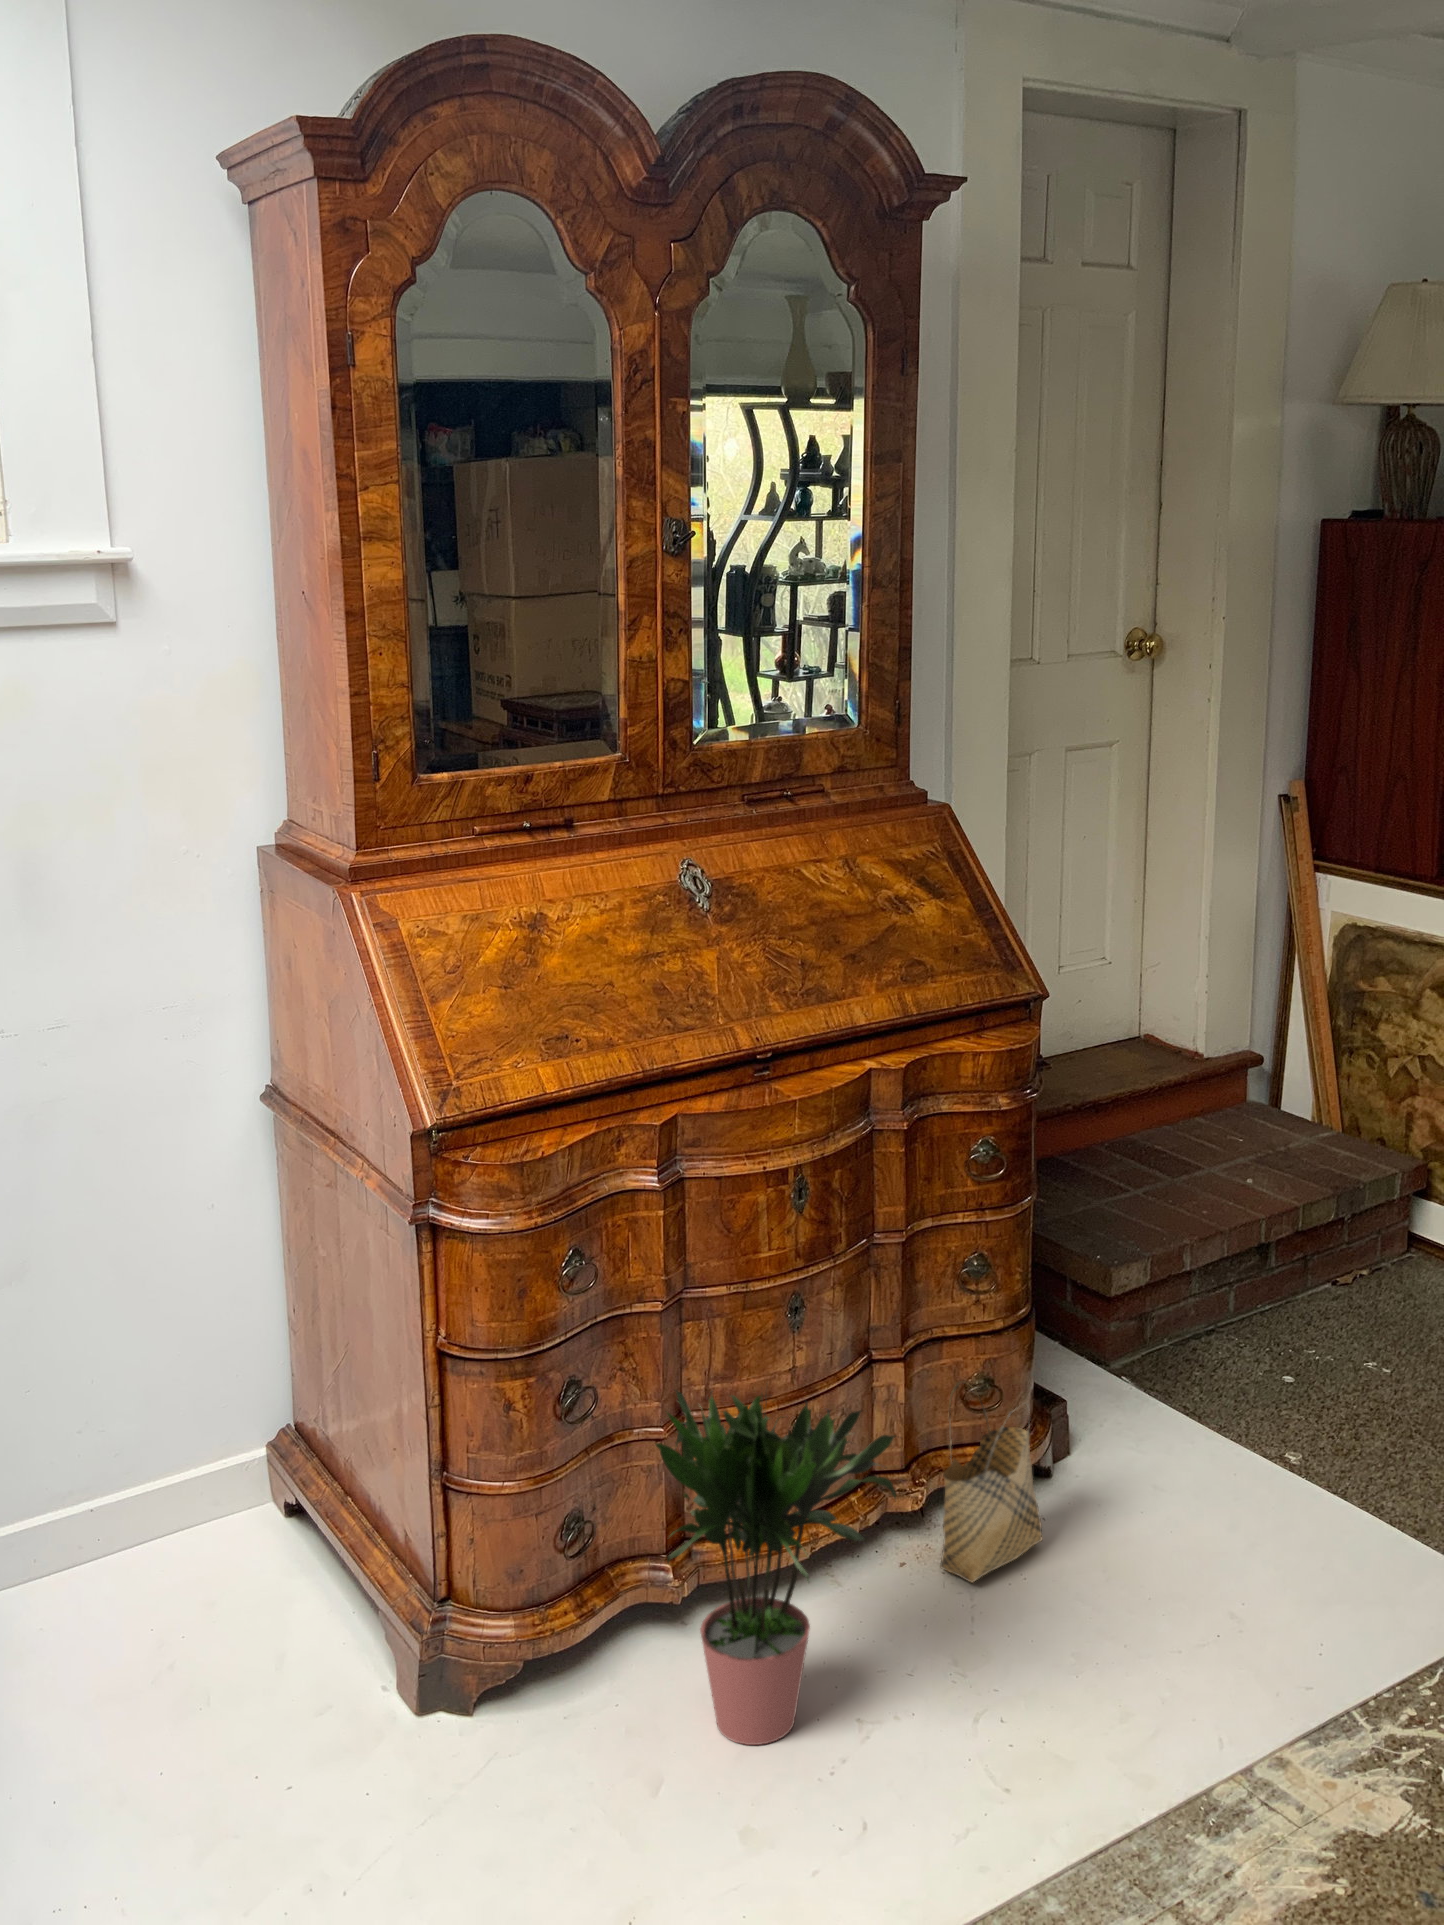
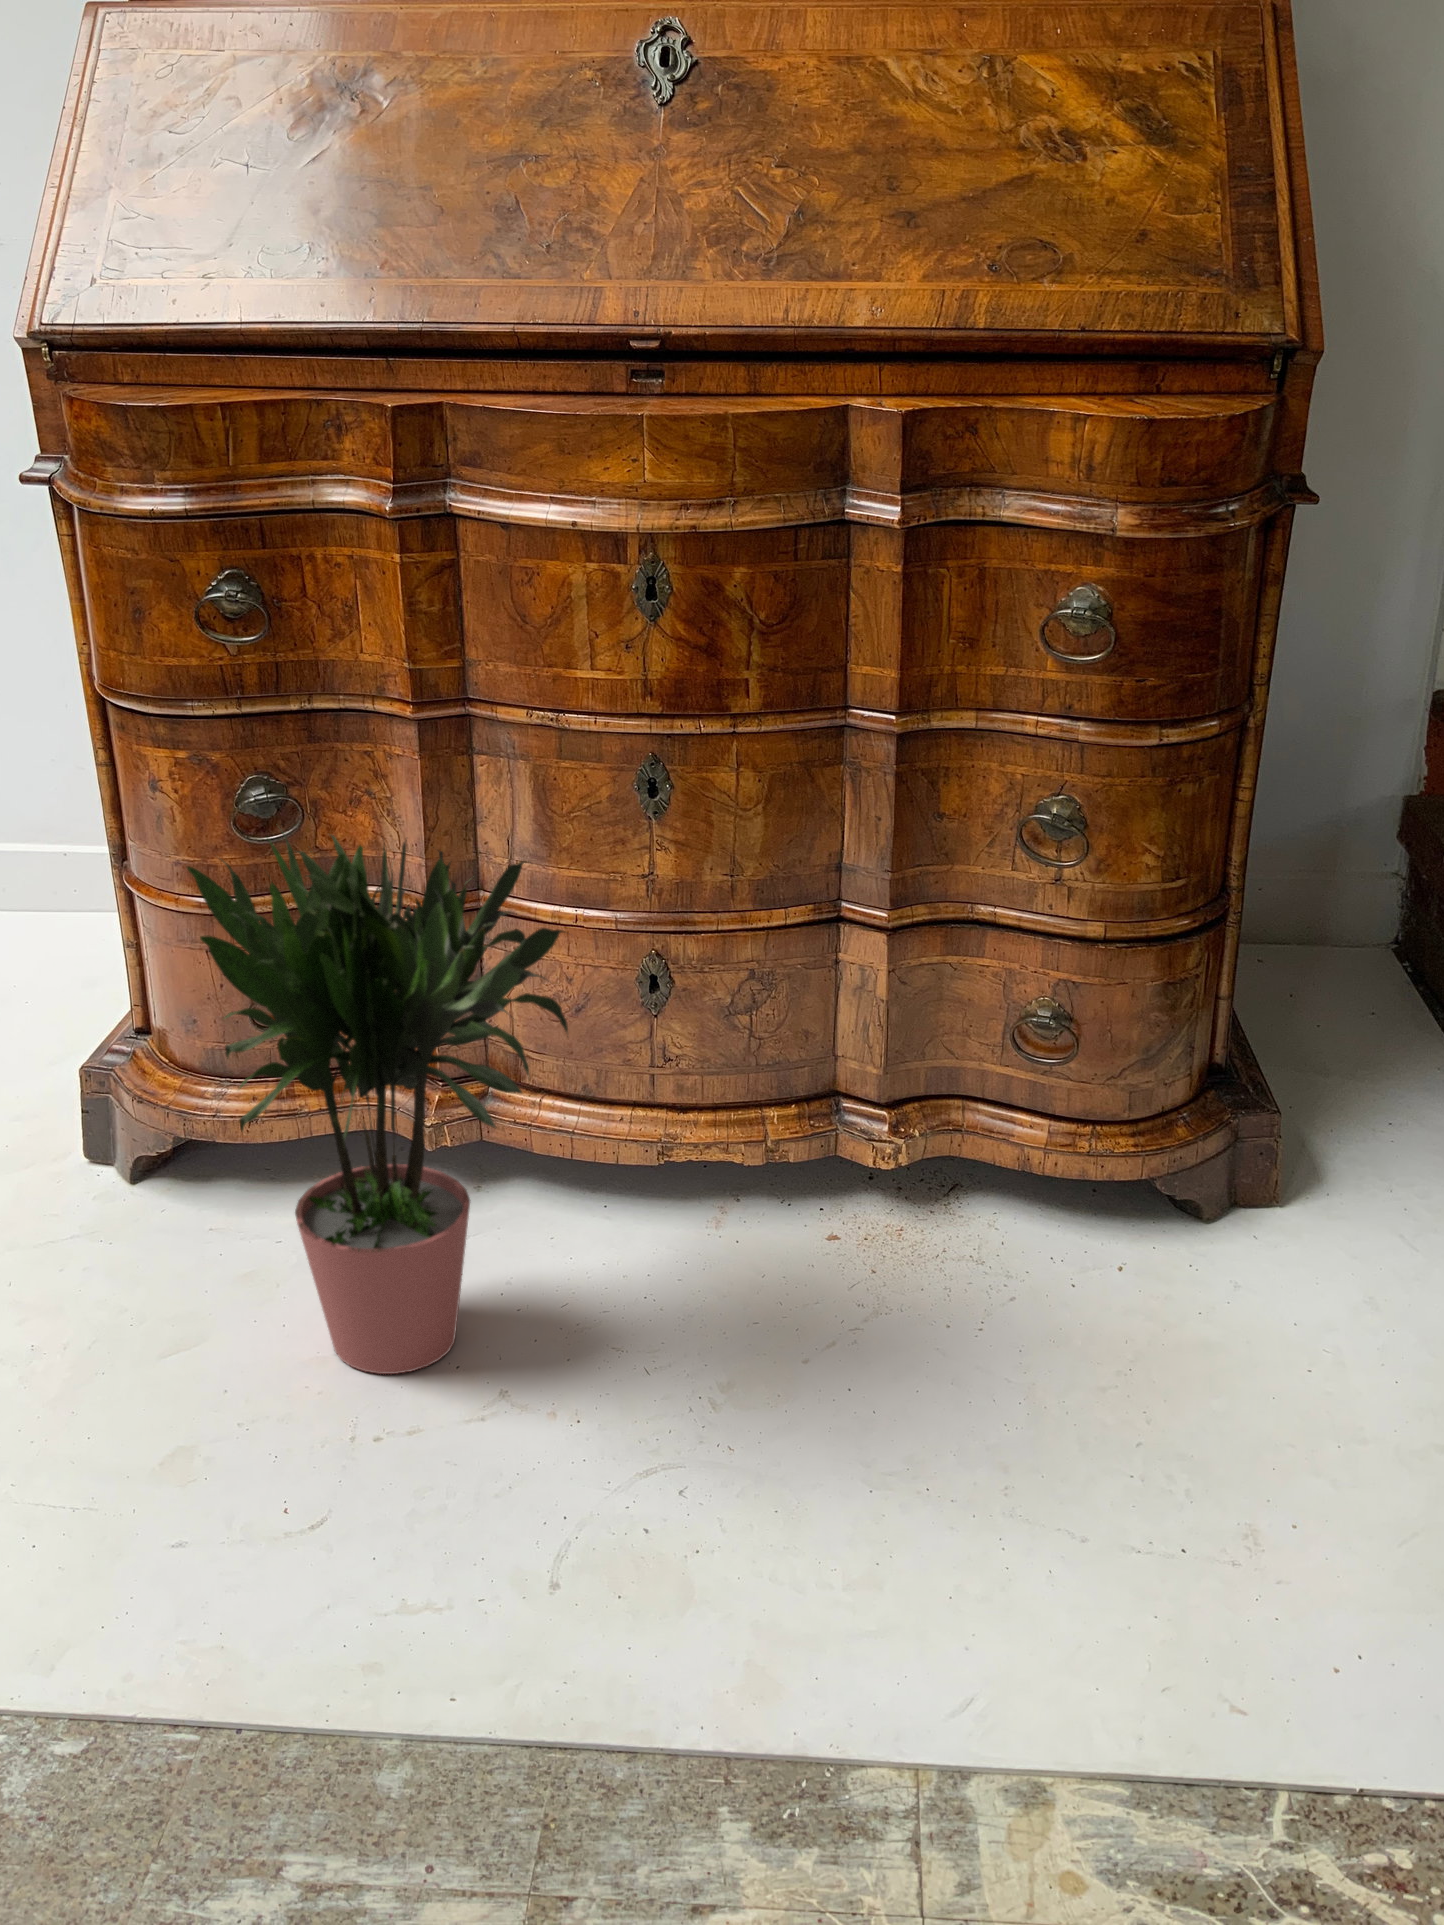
woven basket: present [940,1381,1042,1583] -> none [872,993,1091,1306]

